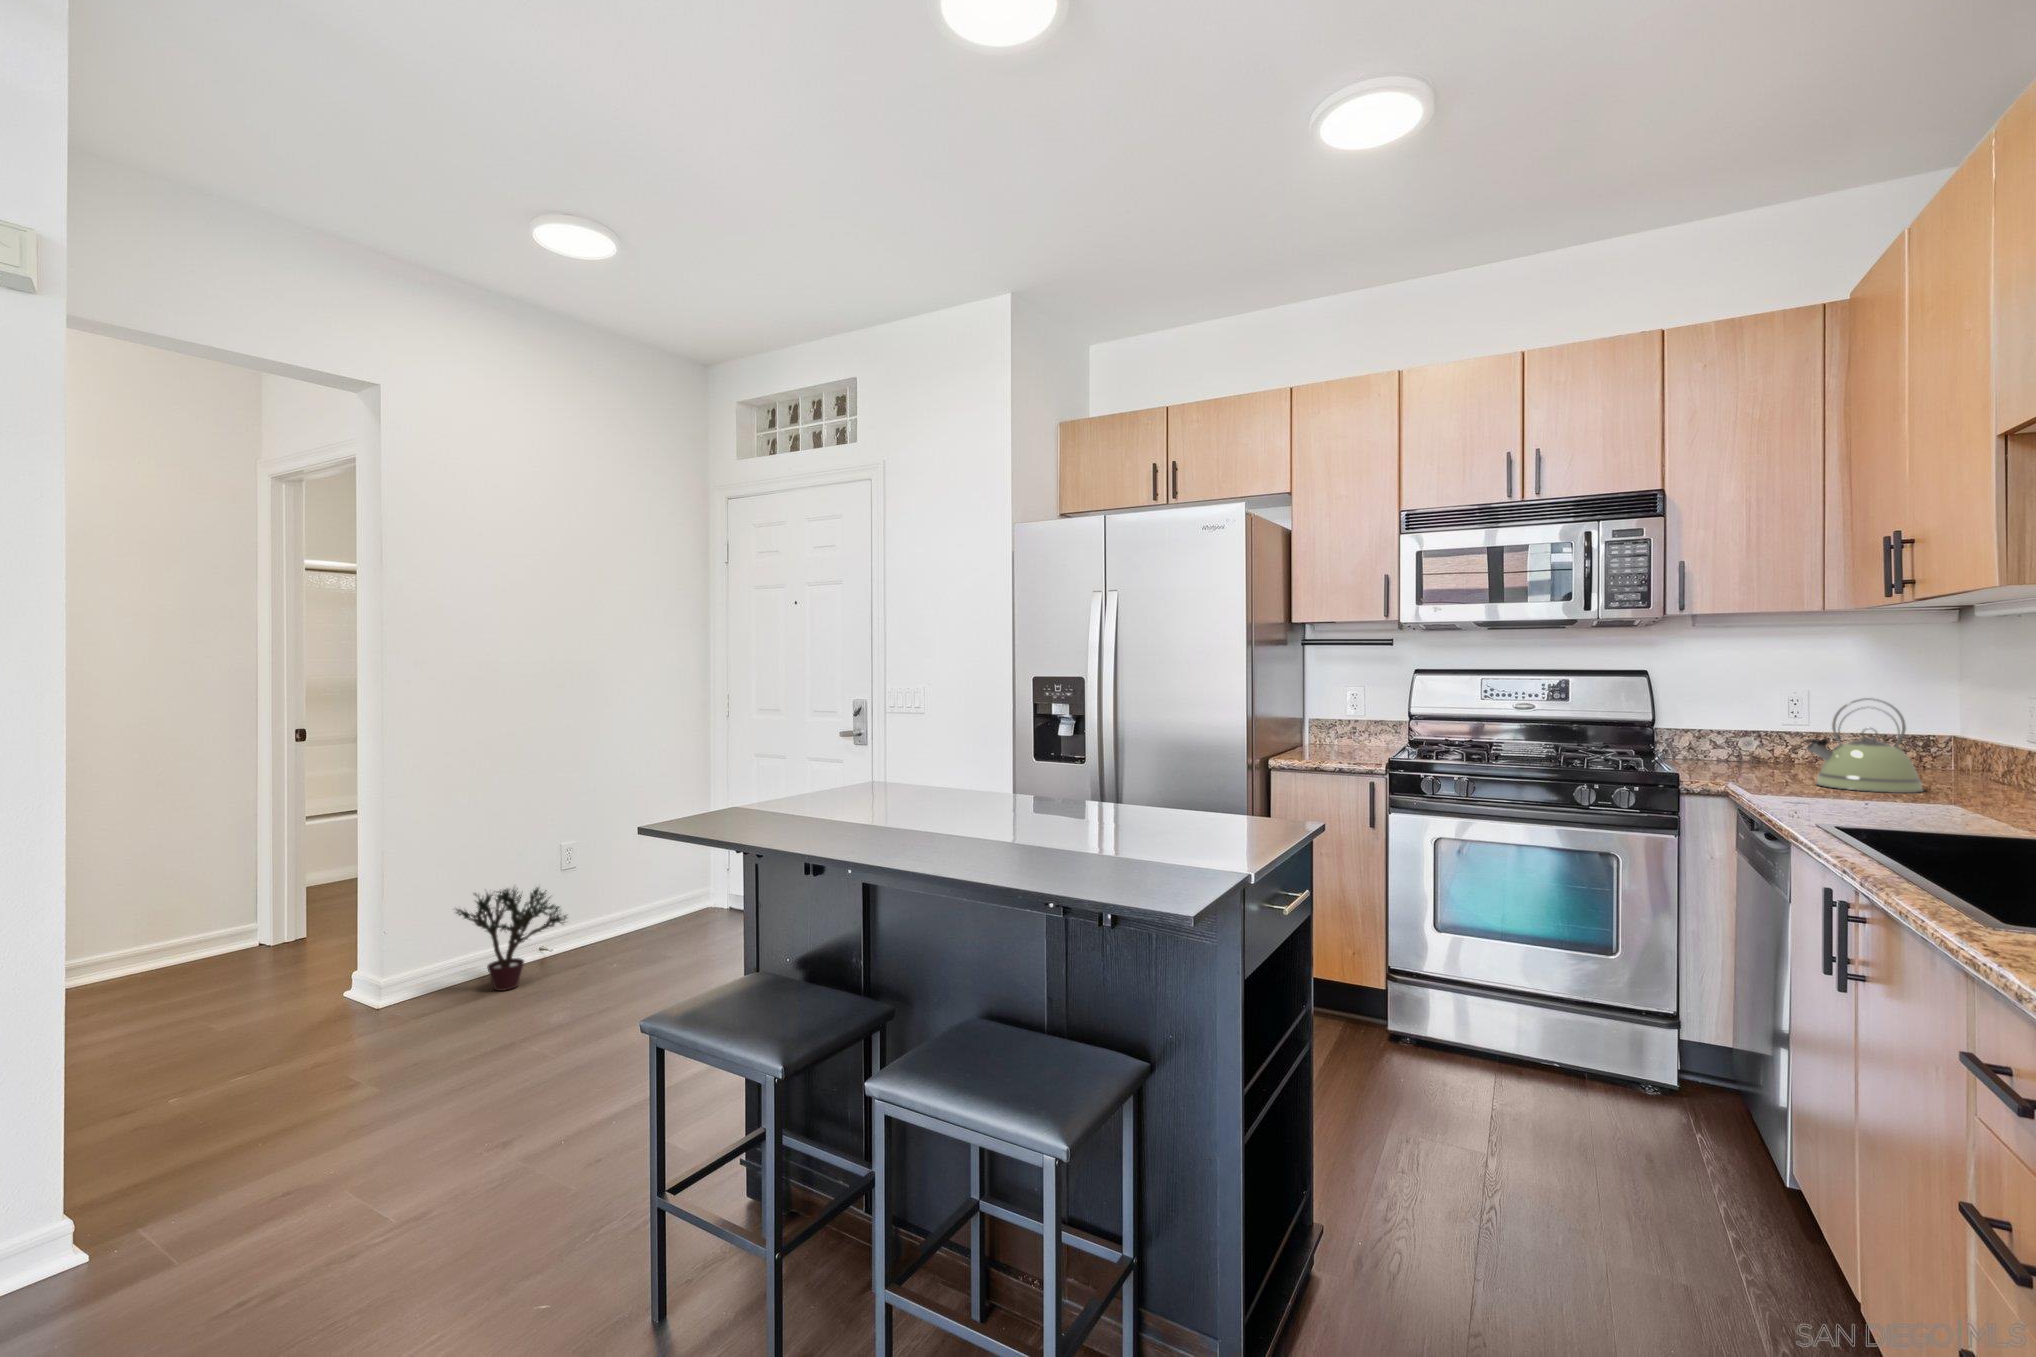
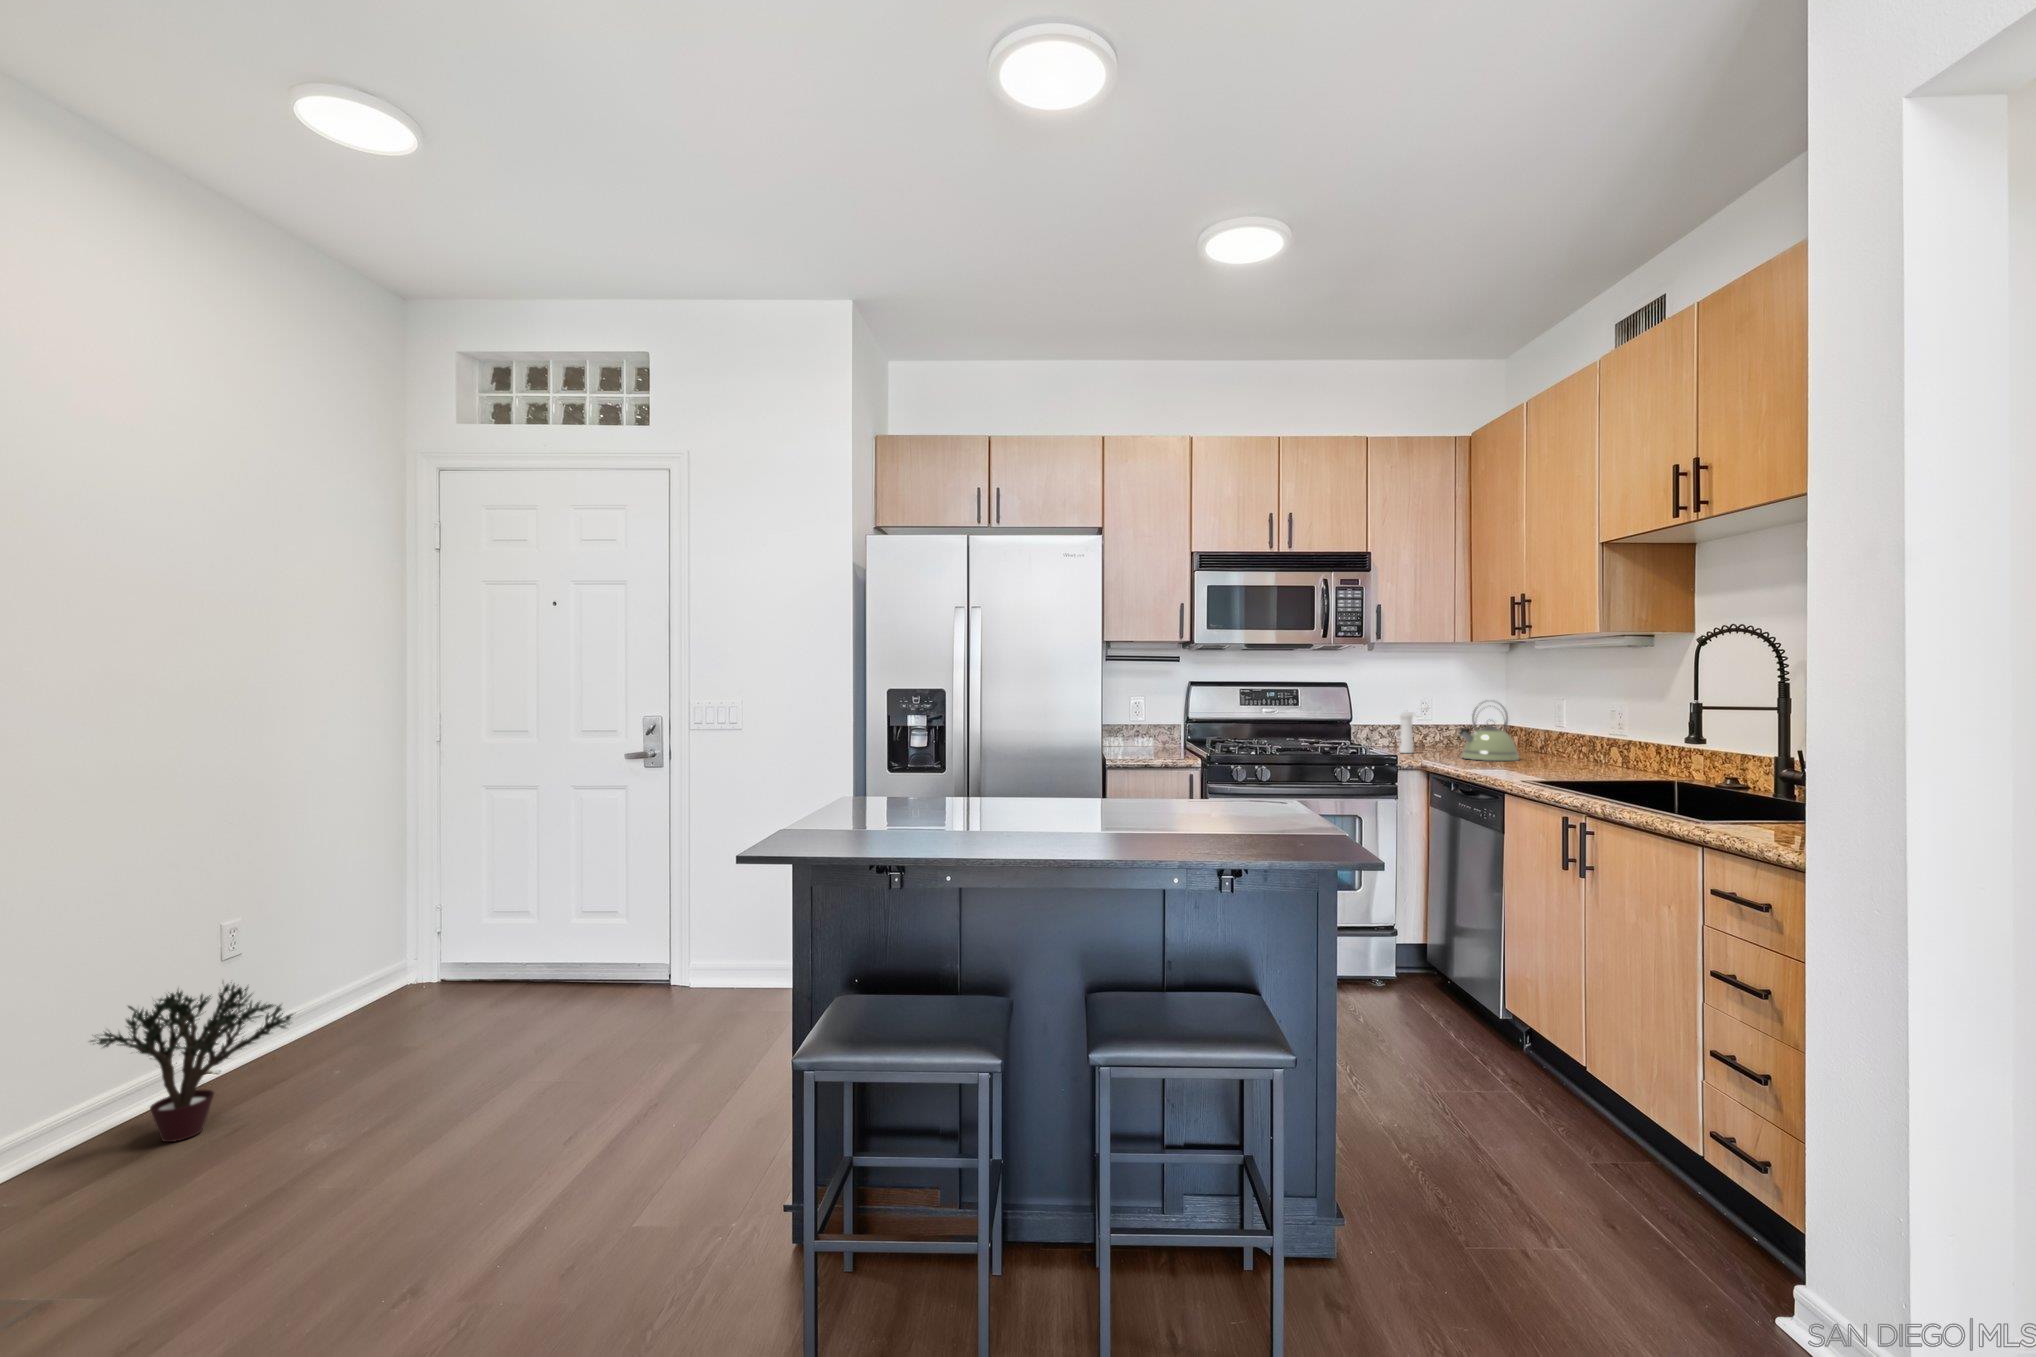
pepper mill: none [1738,703,1798,772] -> present [1399,705,1429,753]

